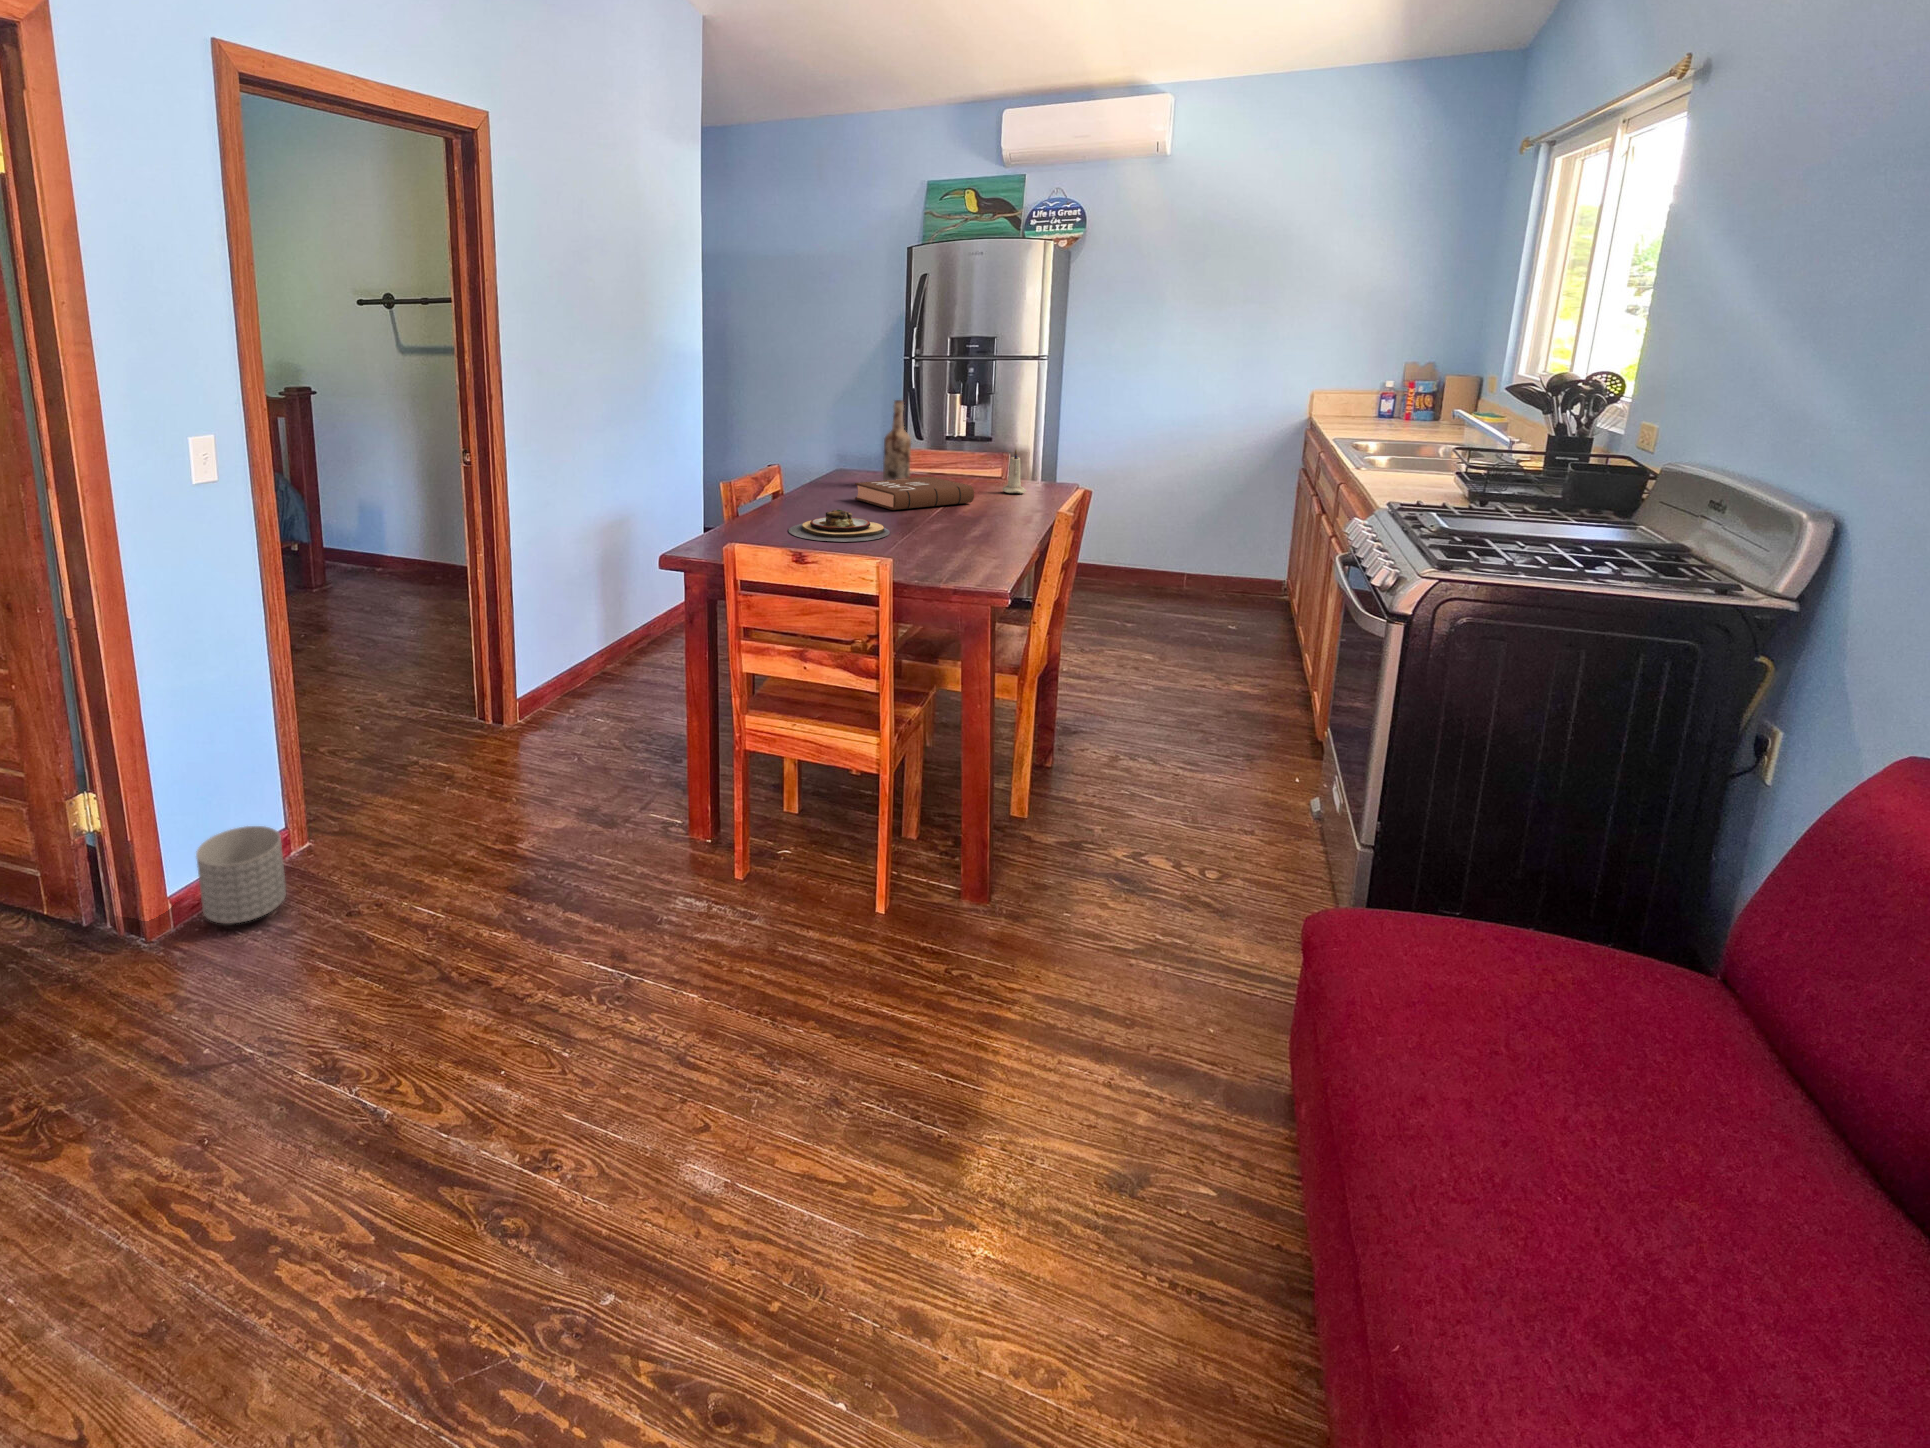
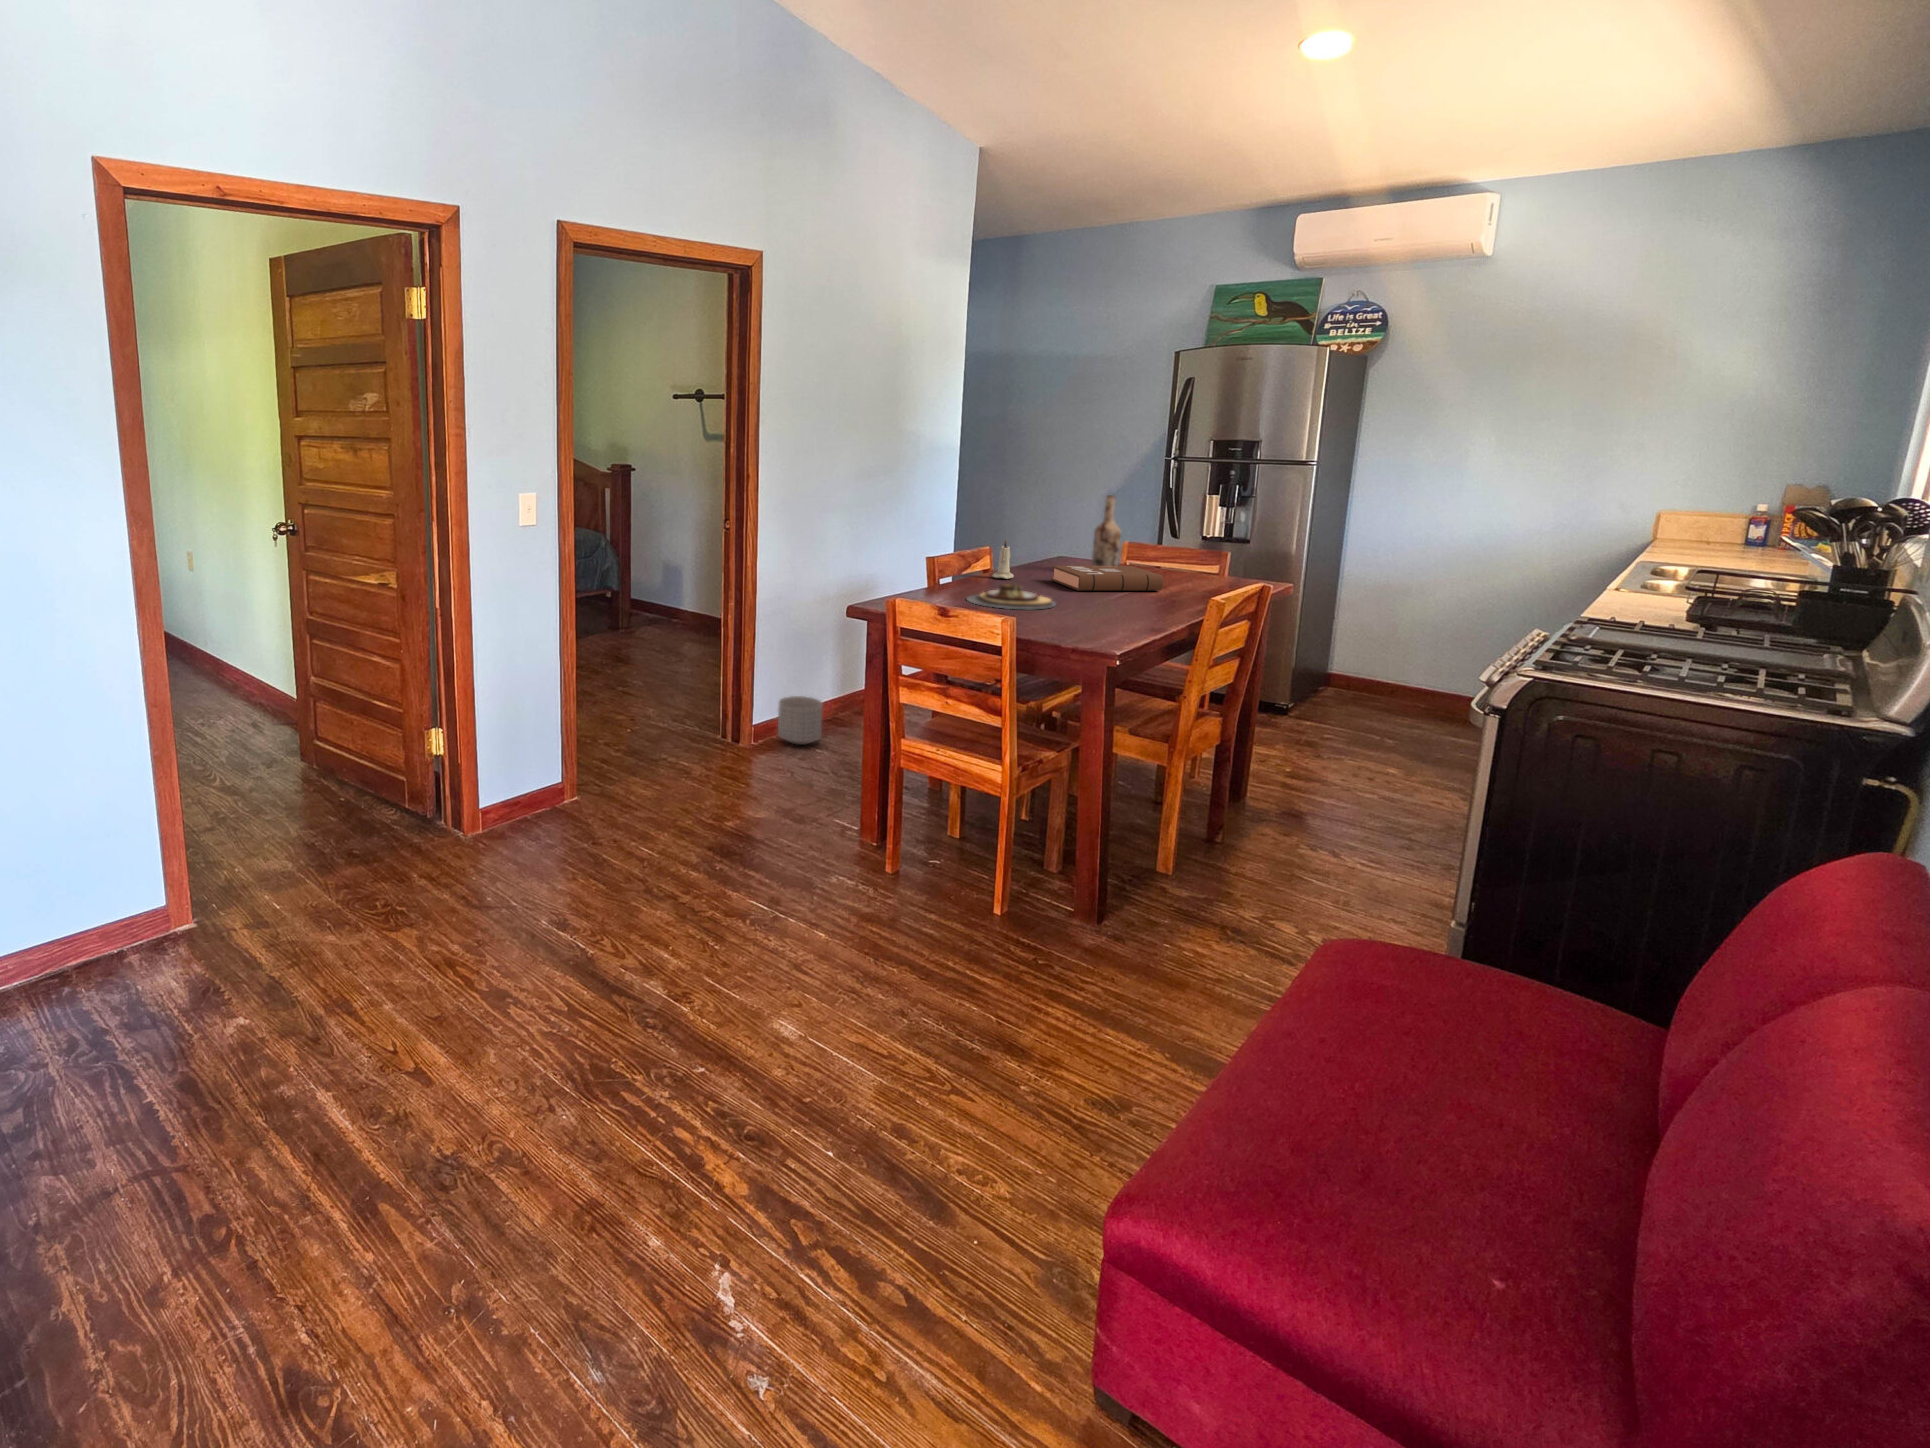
candle: present [1003,450,1026,493] -> present [992,539,1014,579]
planter: present [196,826,286,924] -> present [778,696,823,745]

